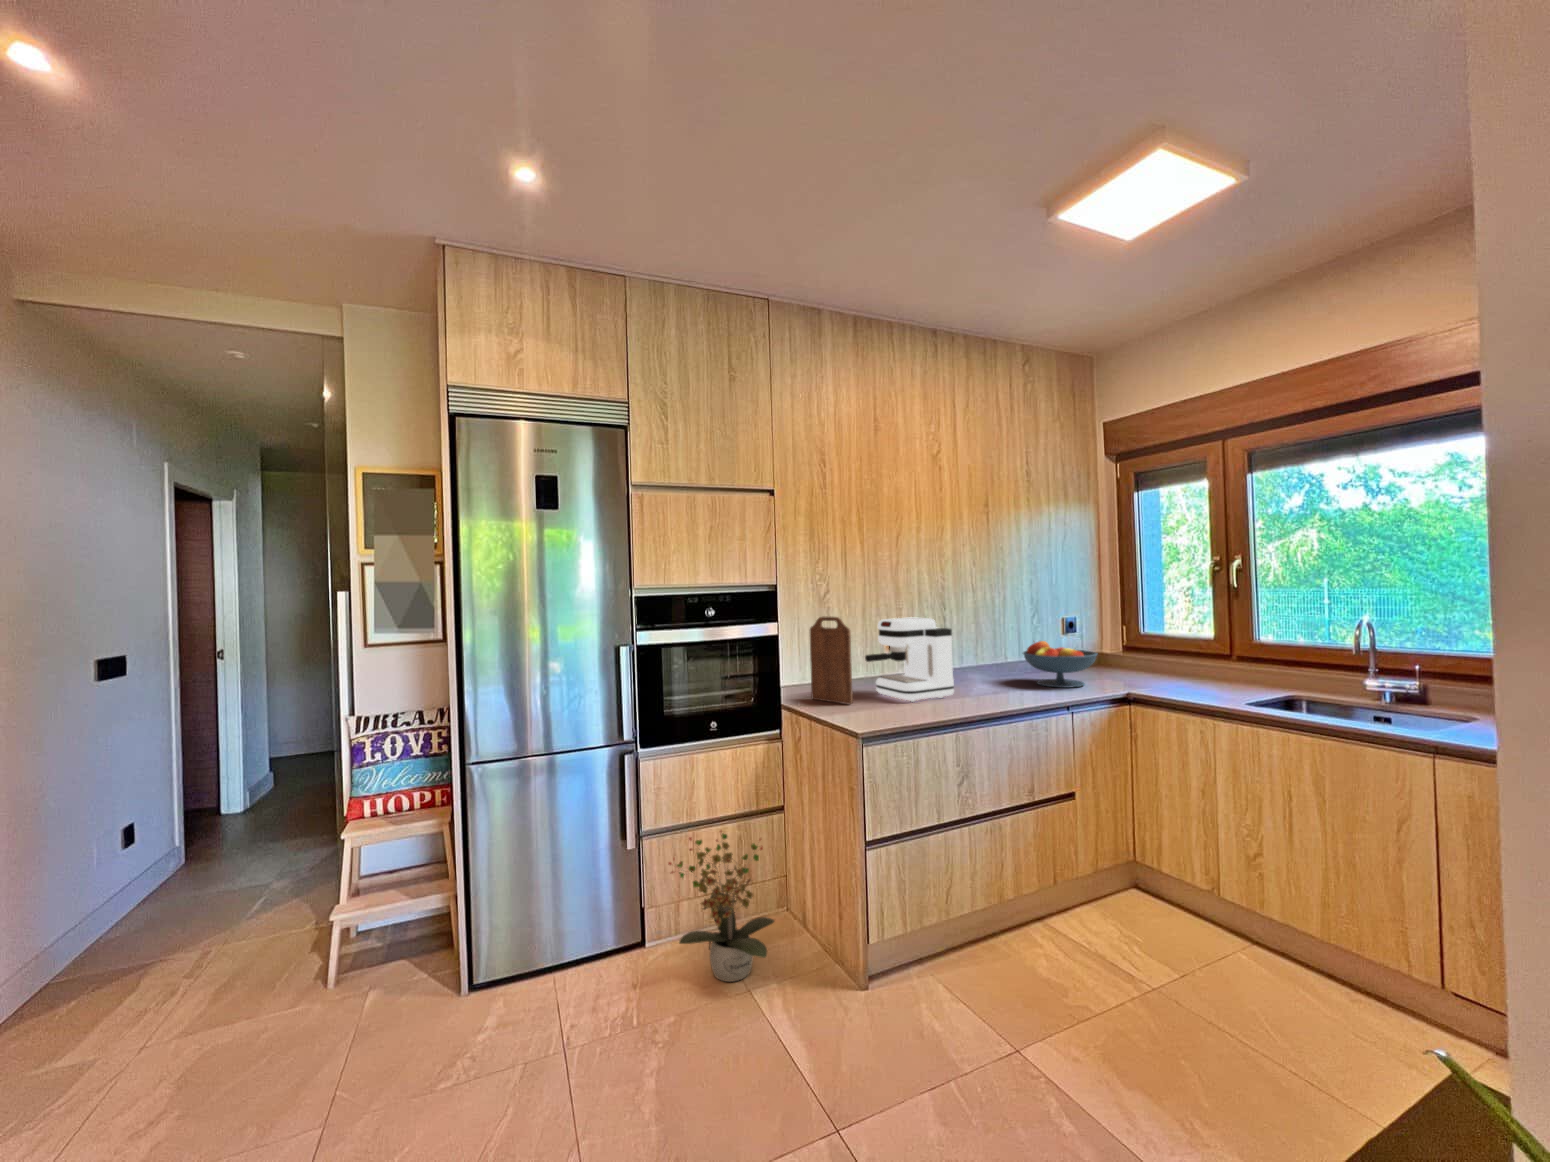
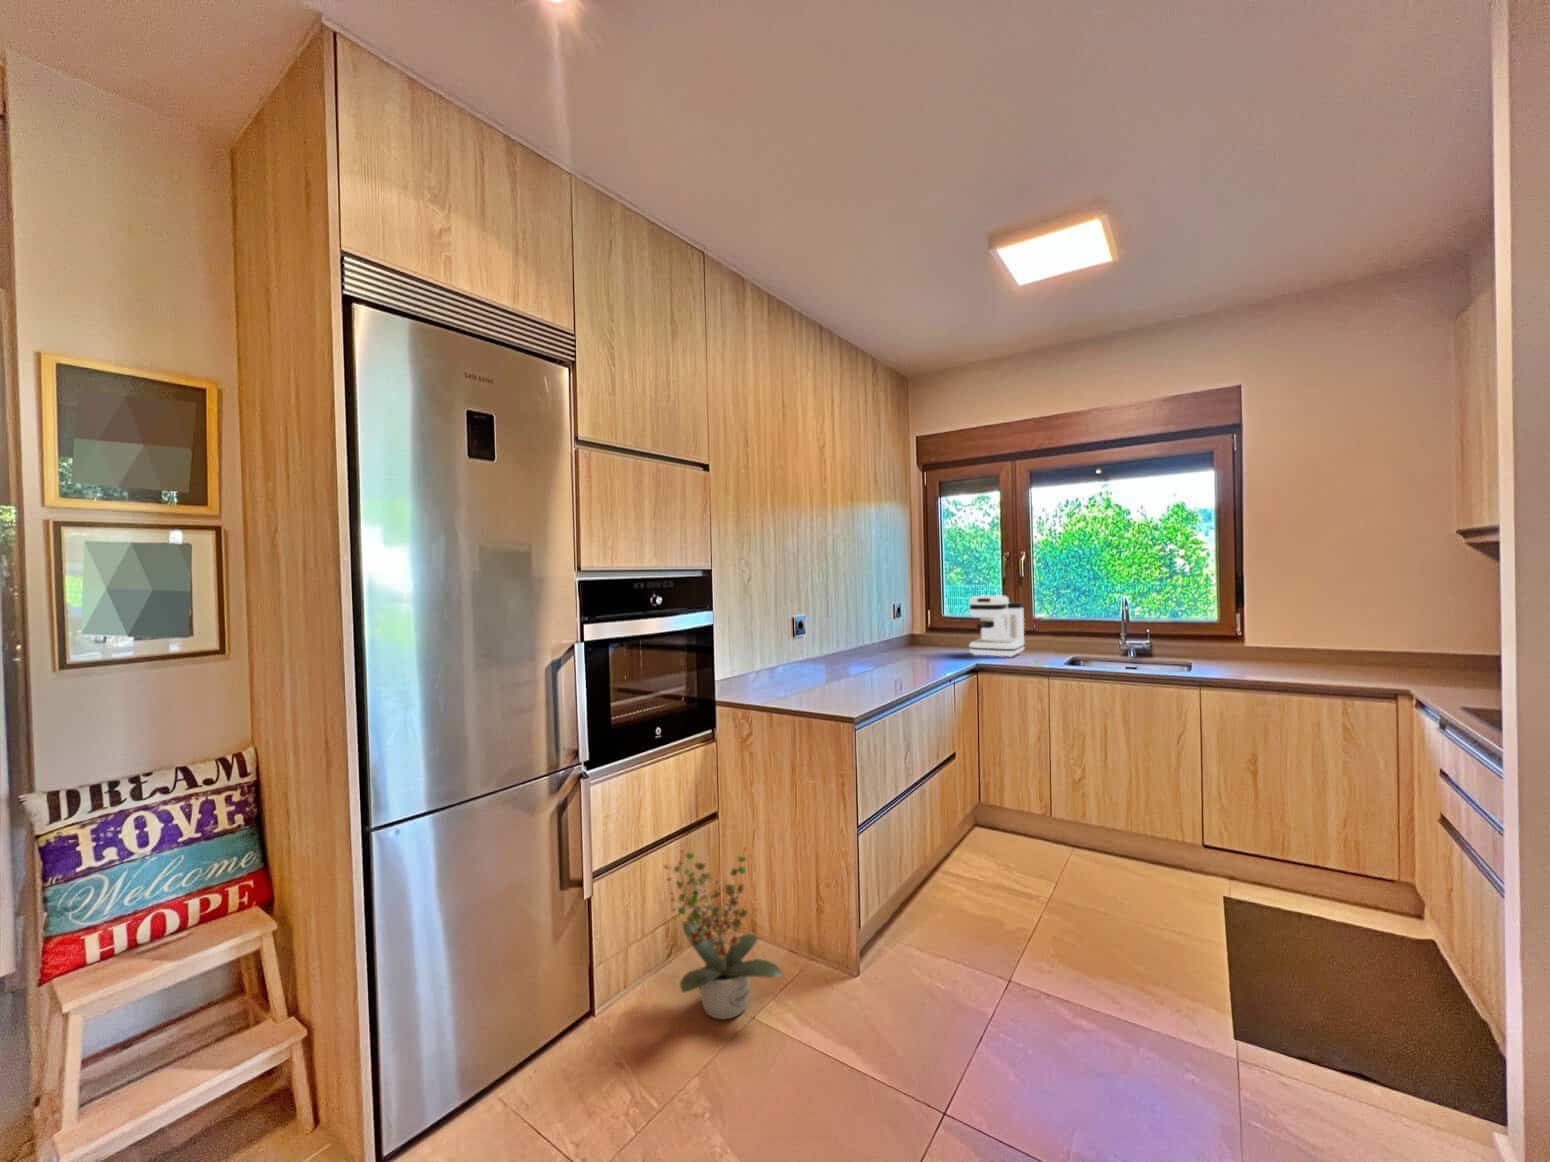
cutting board: present [810,617,853,704] -> none [750,602,803,692]
coffee maker: present [865,618,954,702] -> present [969,596,1024,657]
fruit bowl: present [1023,641,1097,688] -> none [891,623,953,663]

